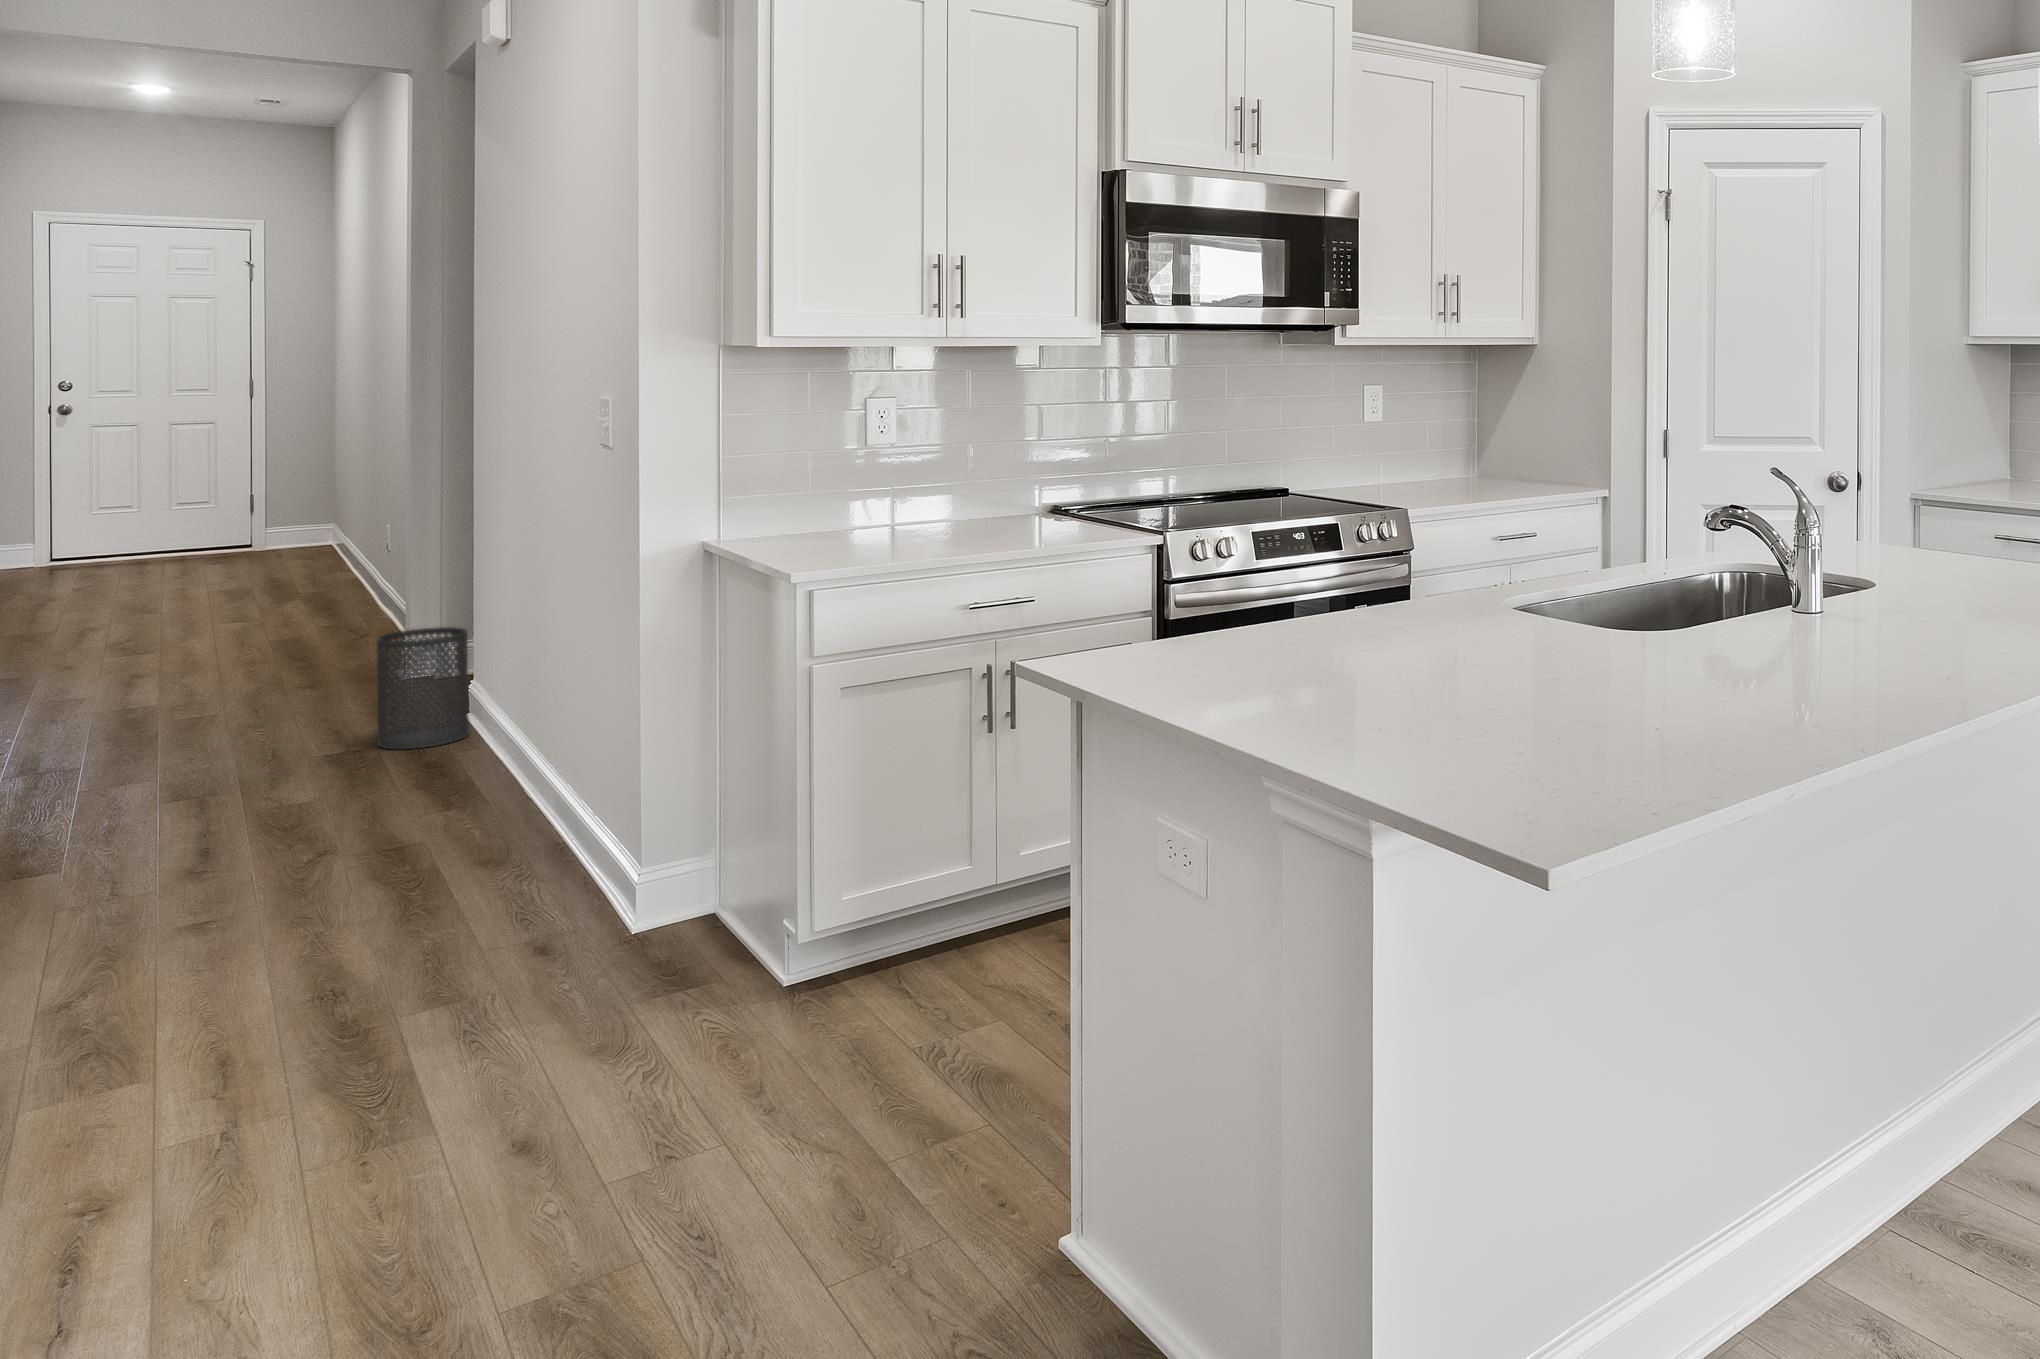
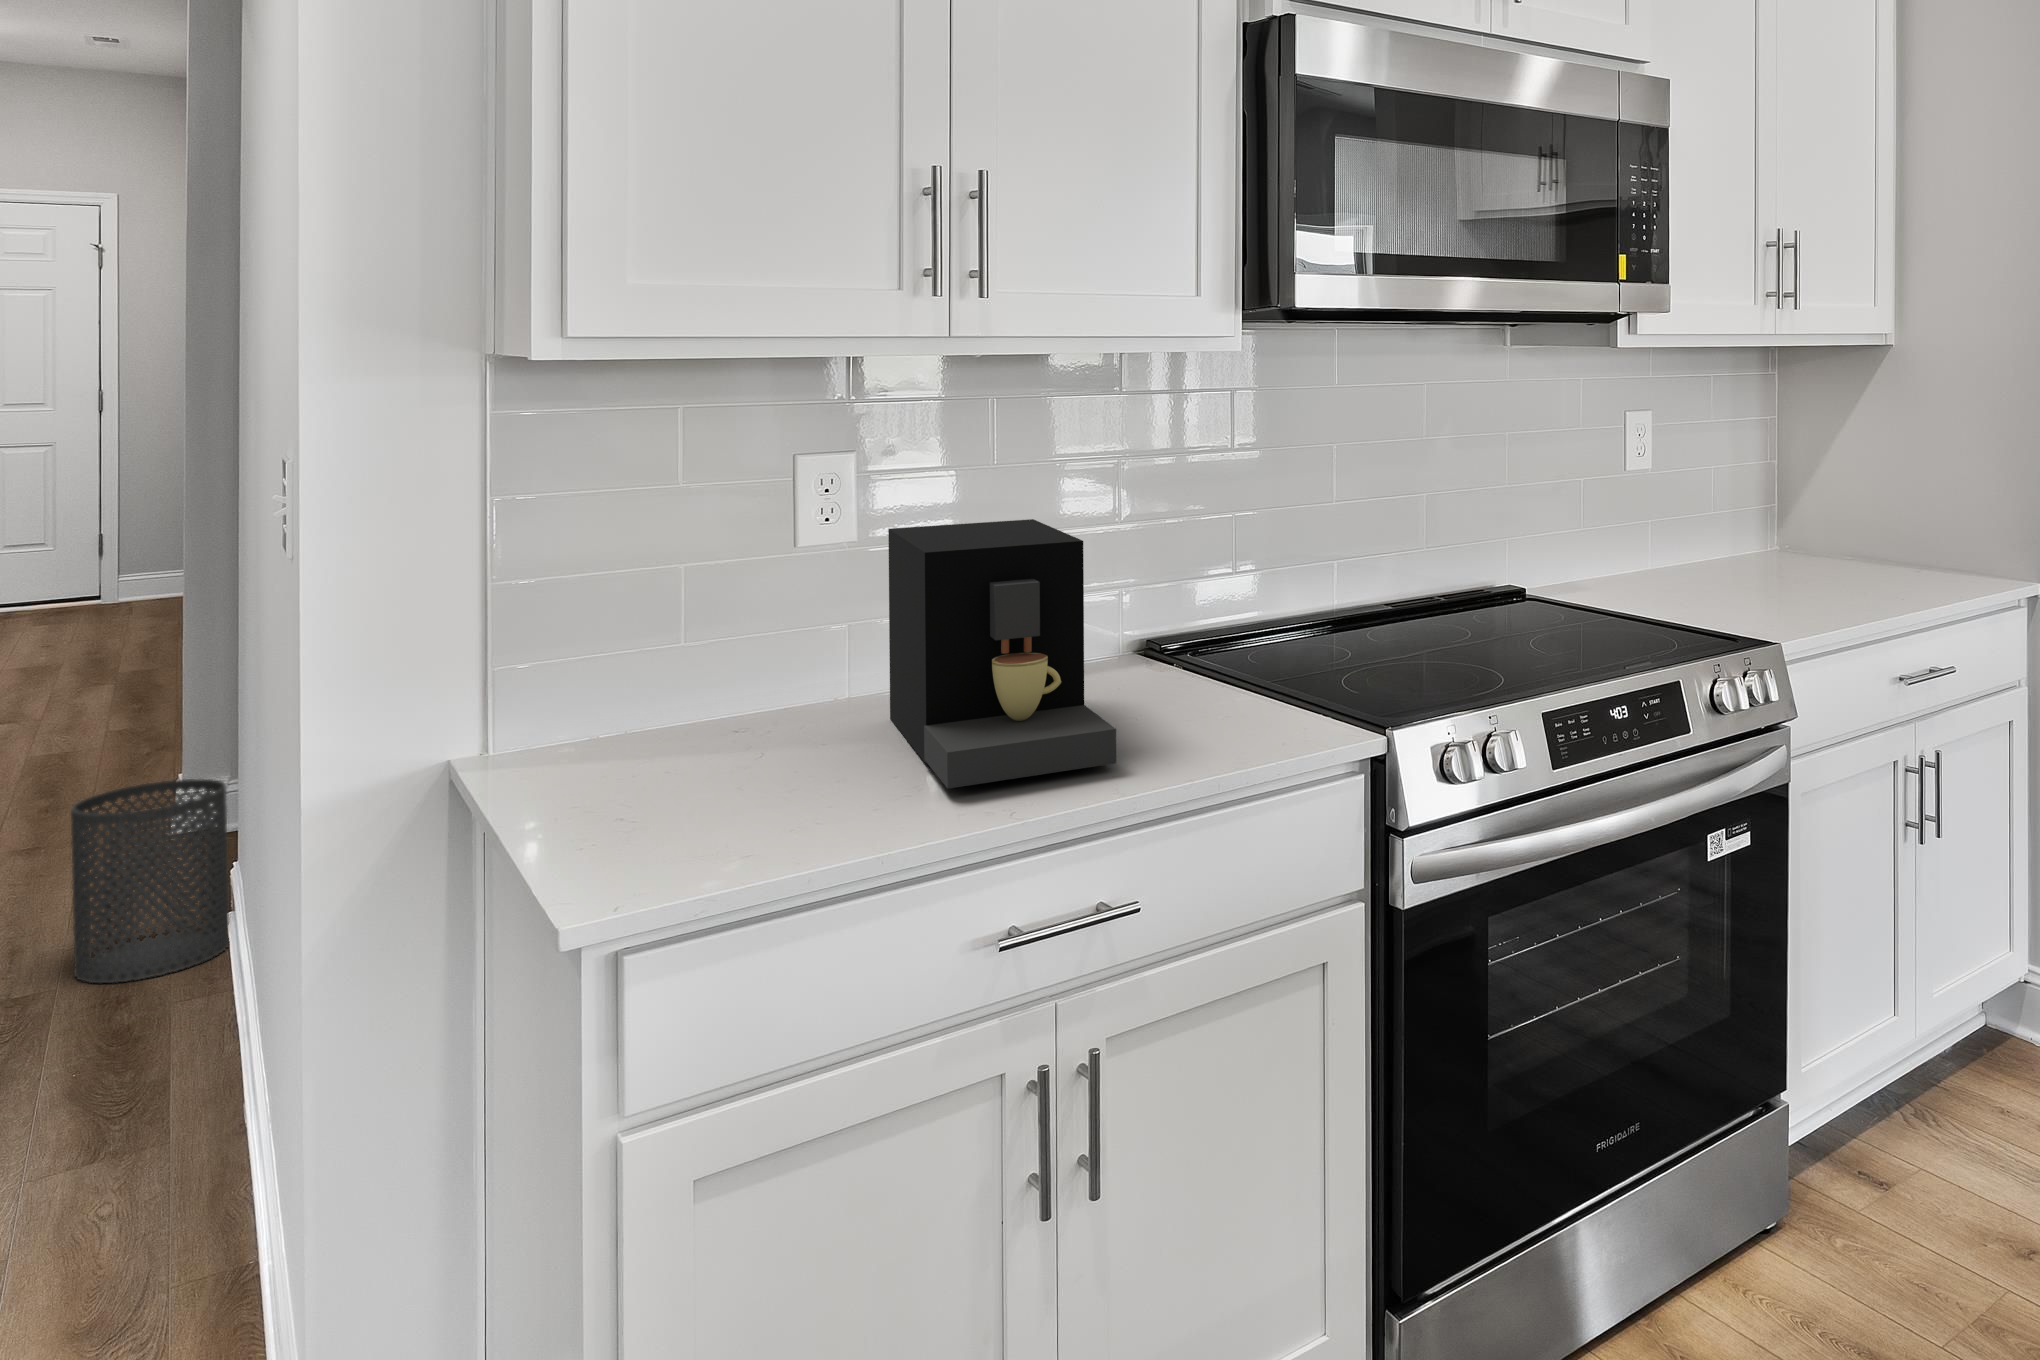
coffee maker: none [914,431,1026,544] -> present [888,519,1116,789]

